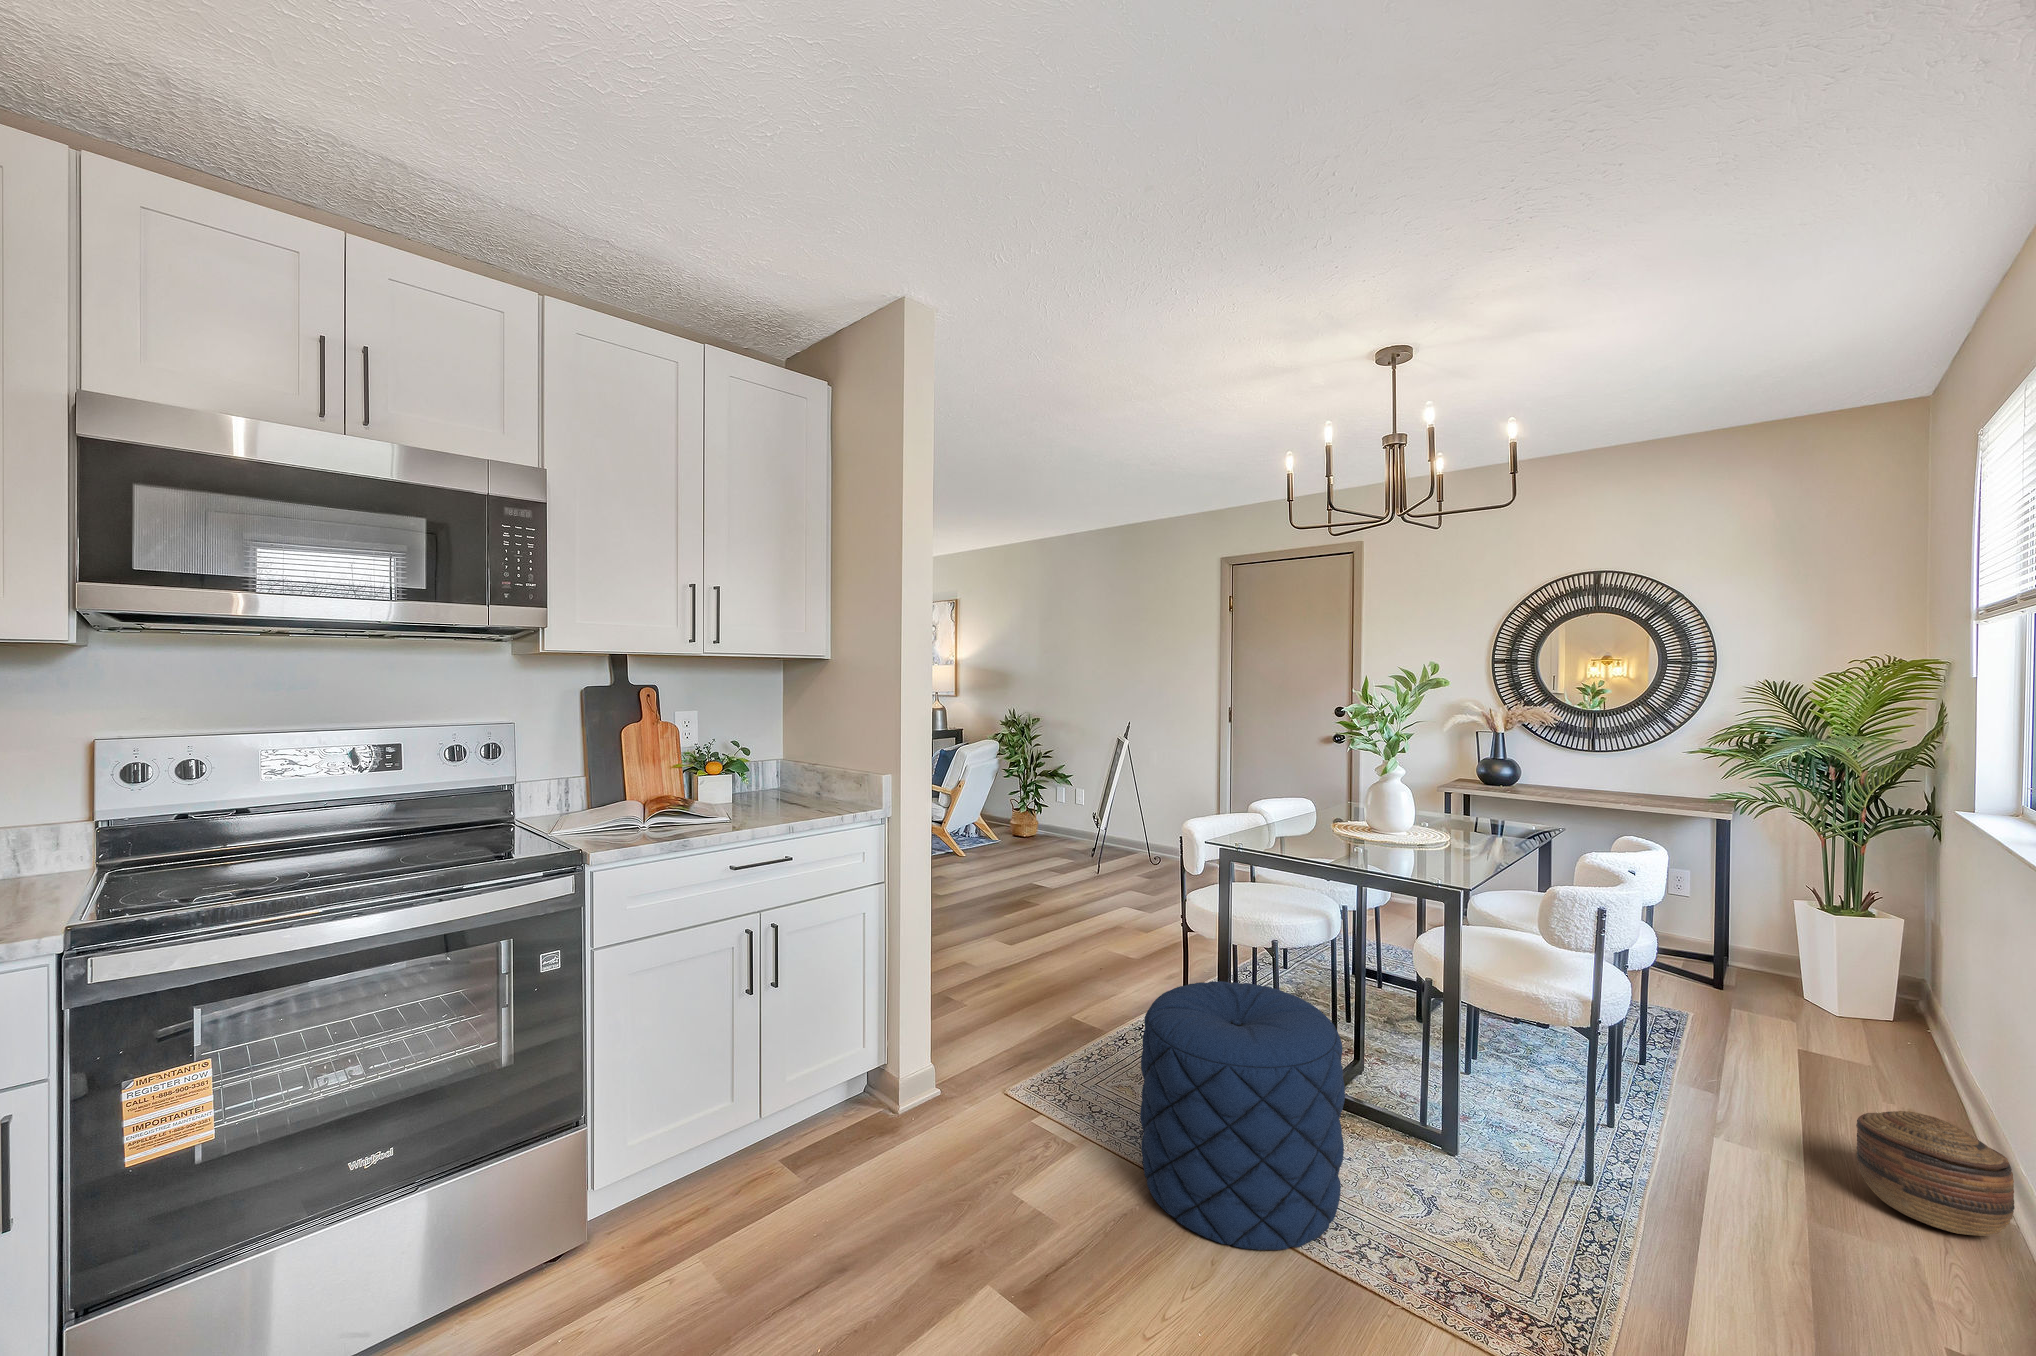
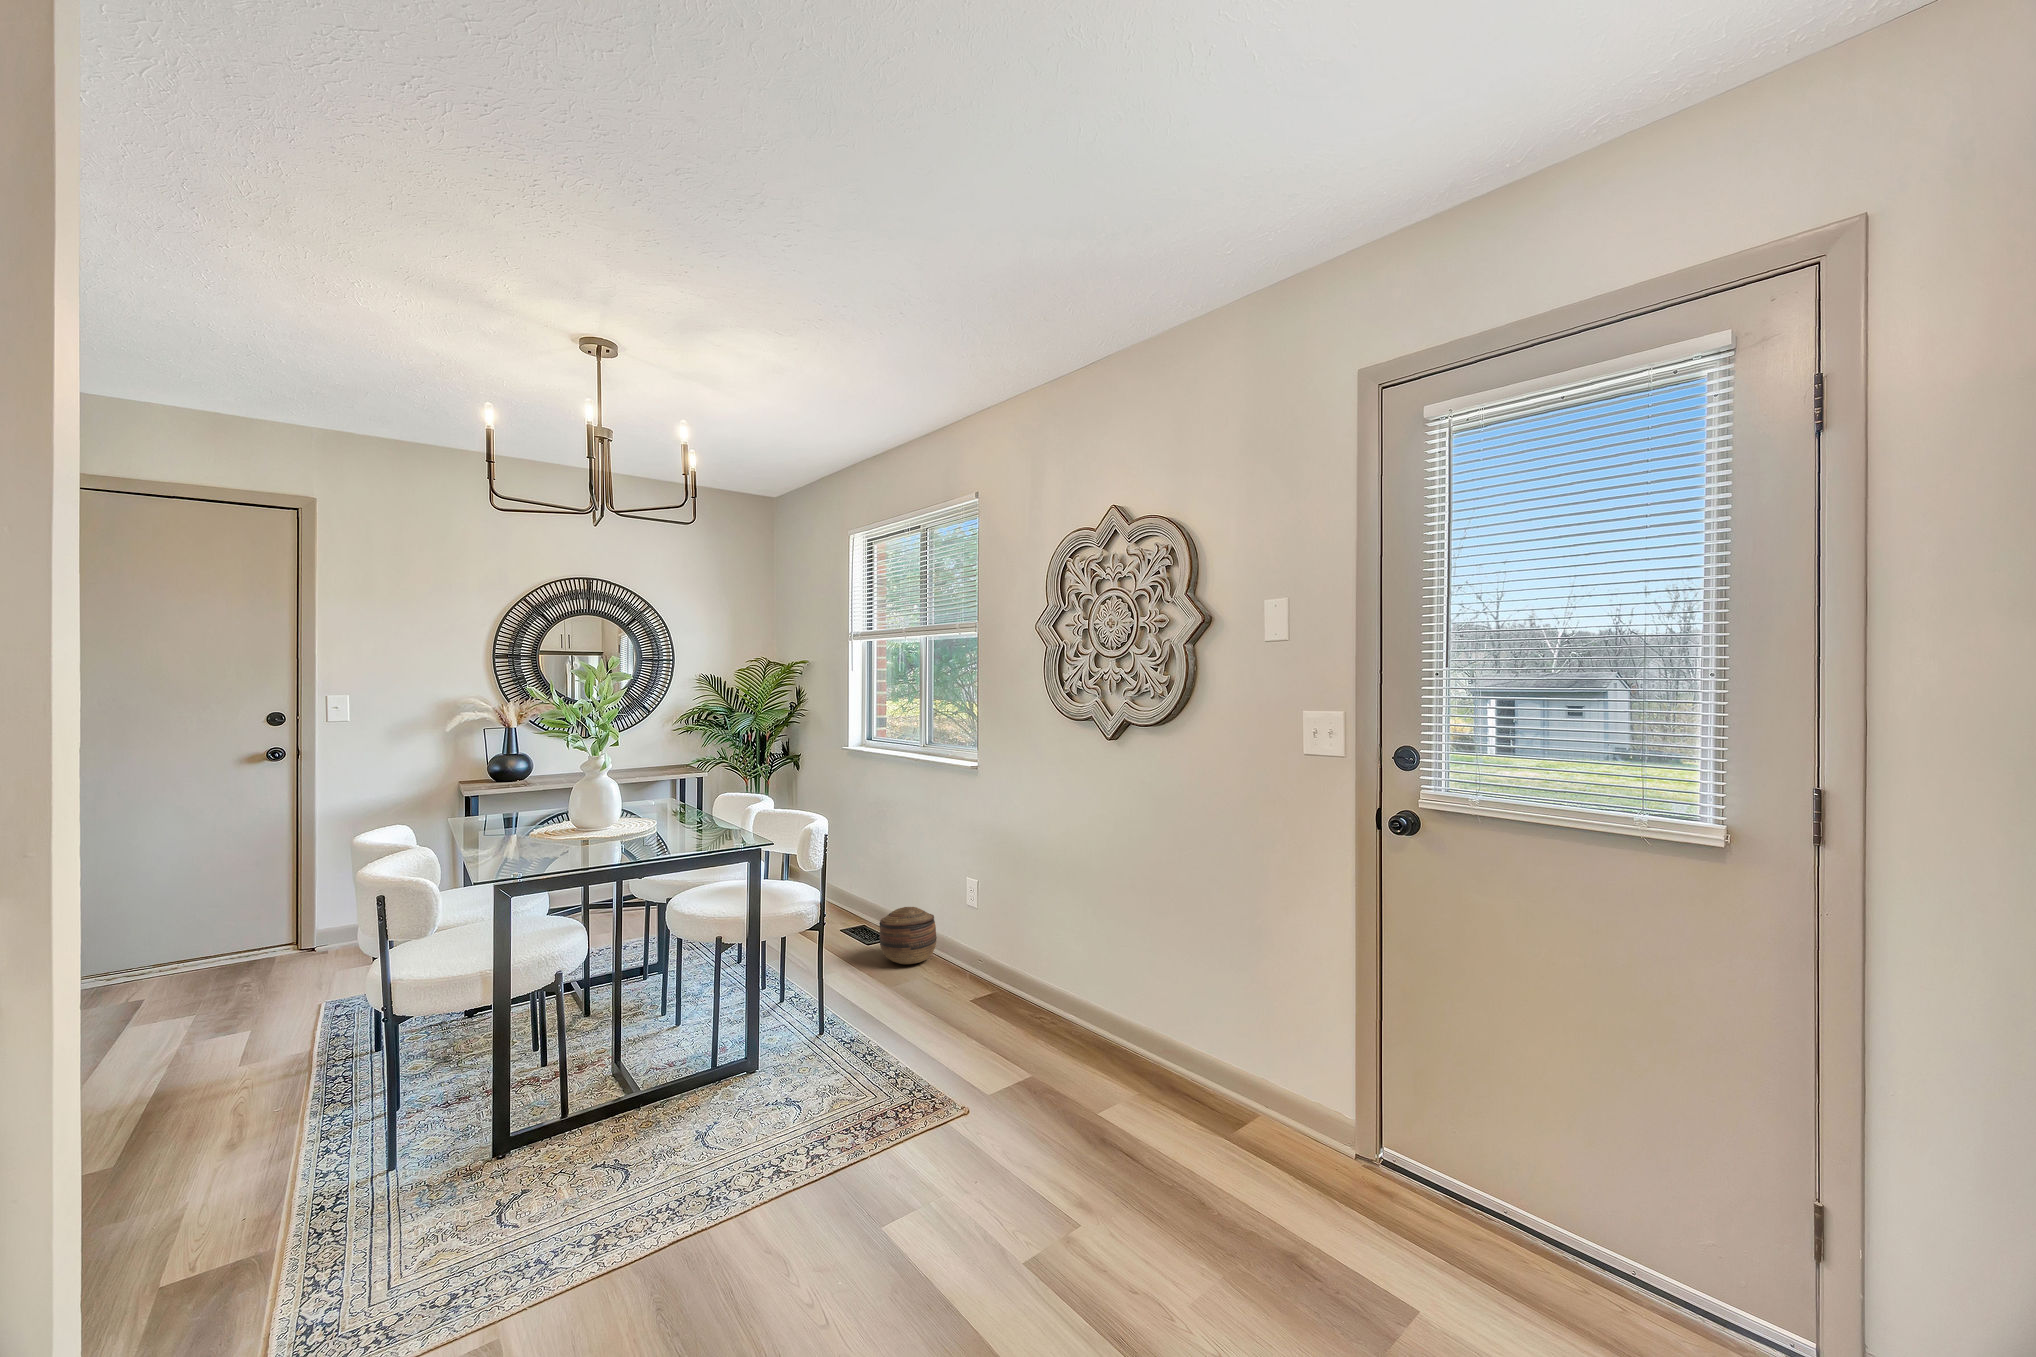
pouf: present [1140,981,1345,1250] -> none [571,986,796,1271]

